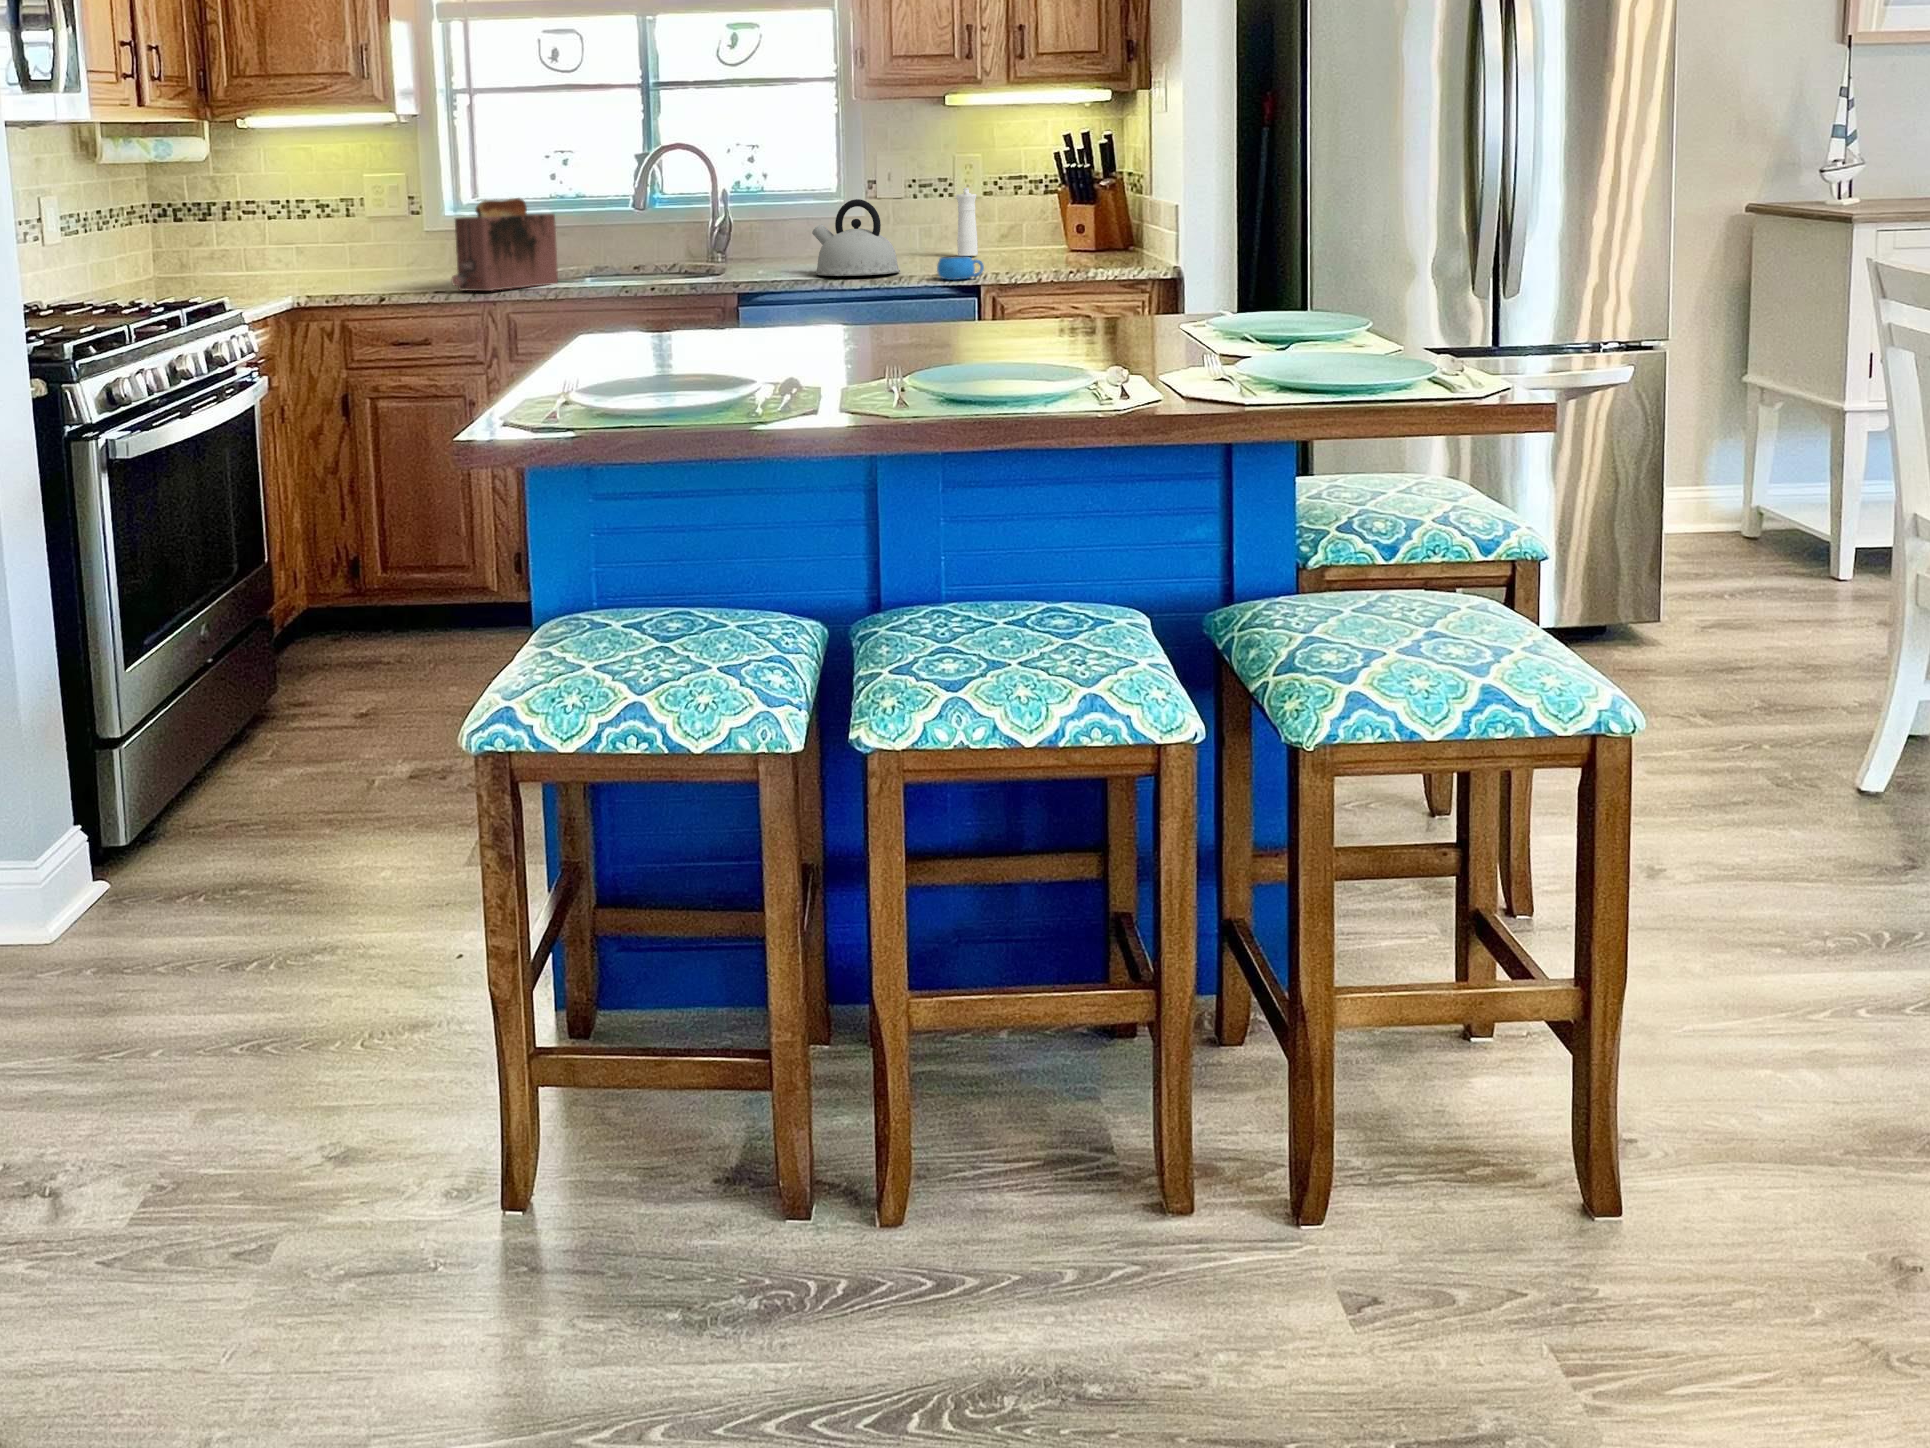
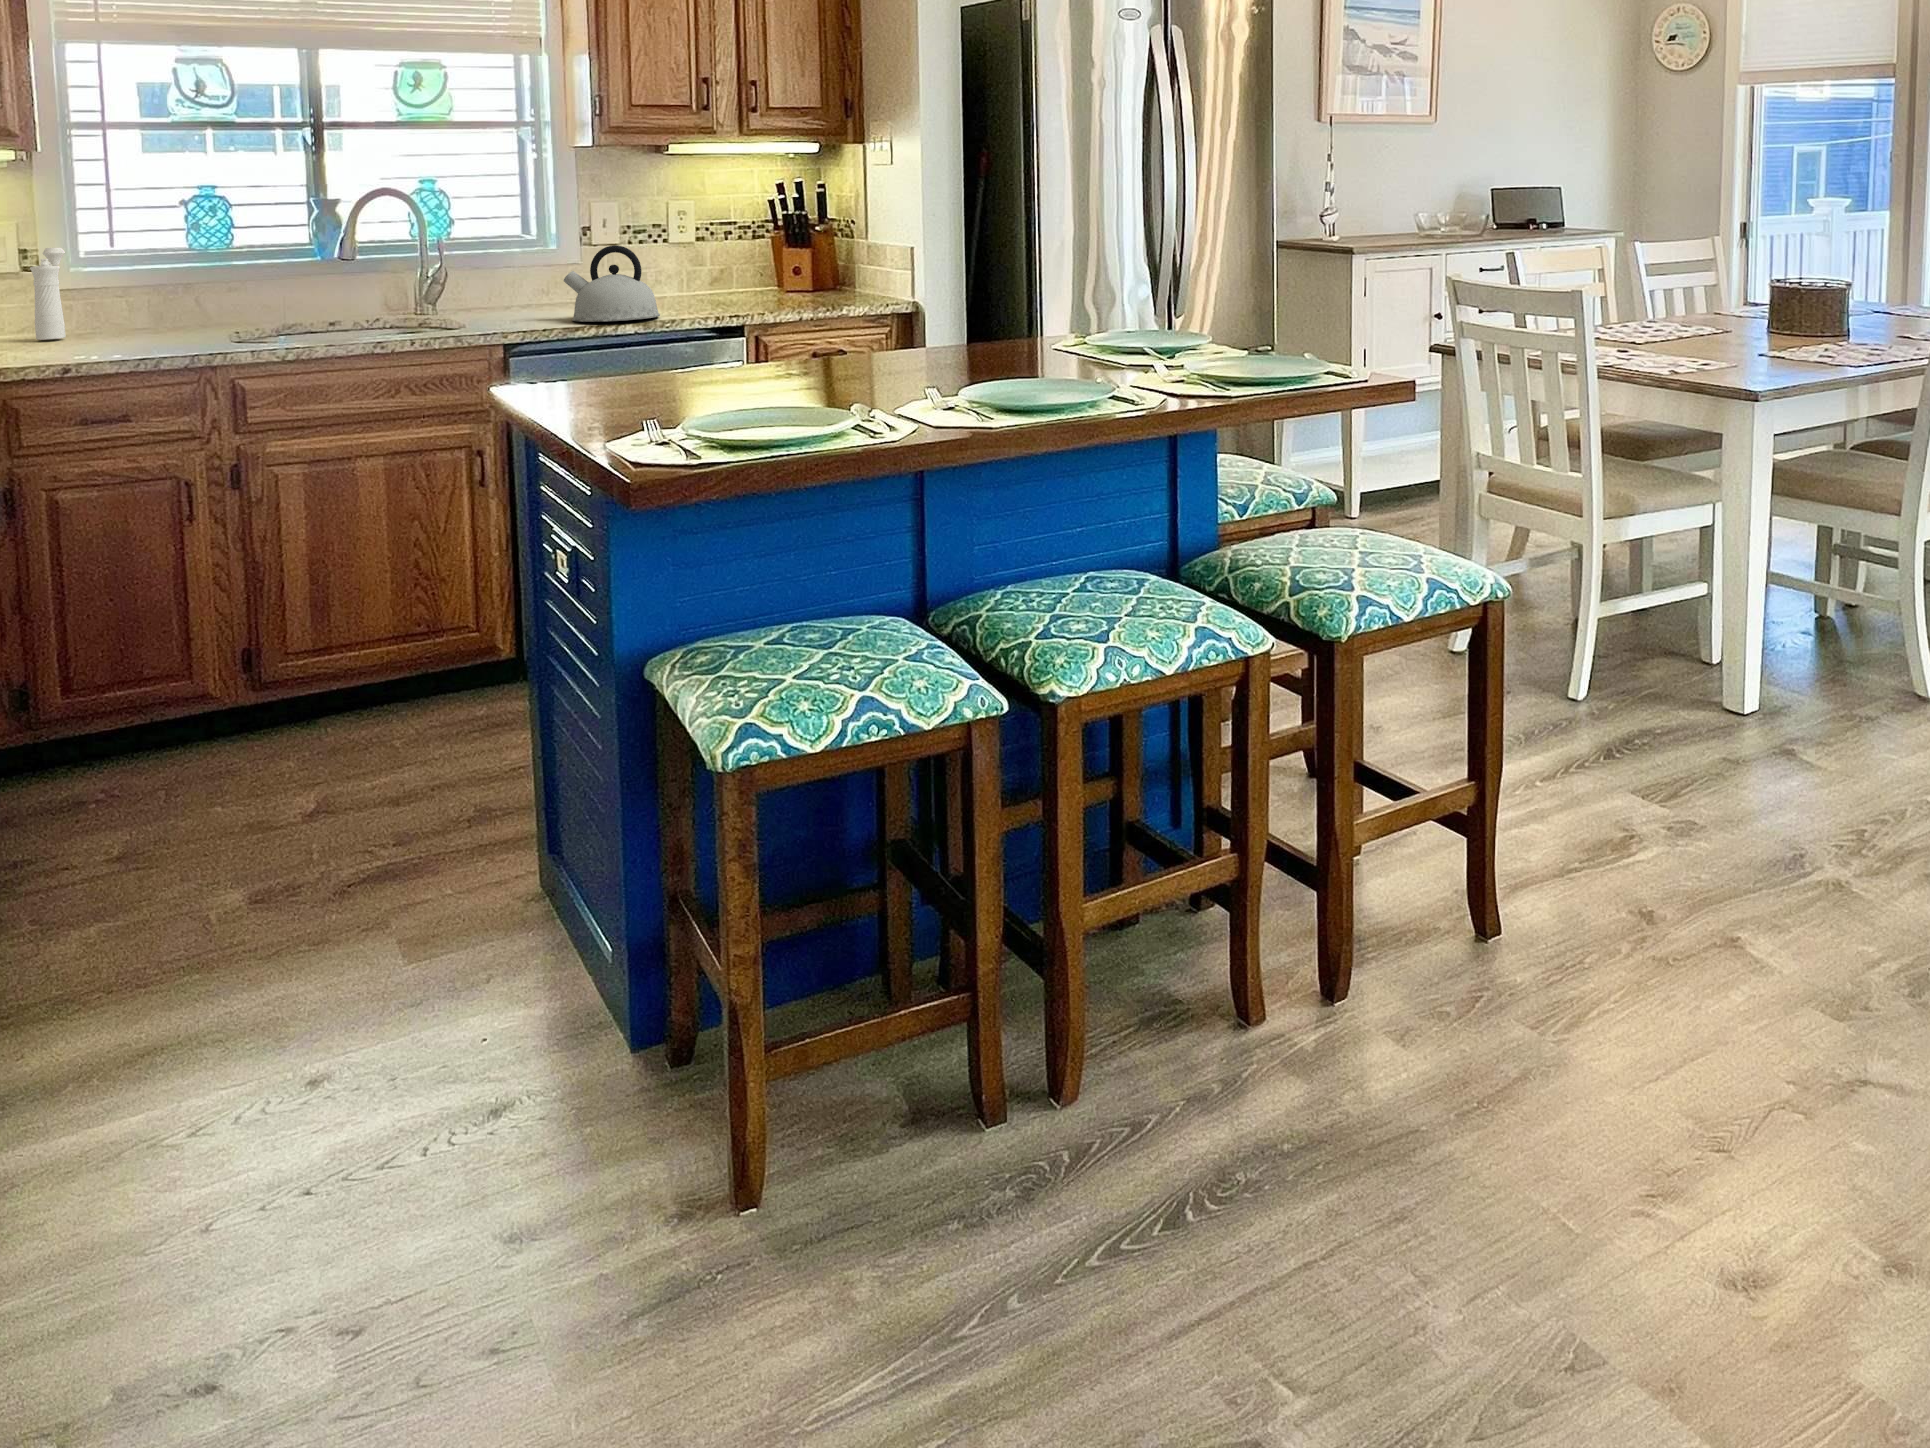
pepper mill: present [956,188,978,256] -> present [30,248,66,340]
toaster: present [451,198,558,291] -> none [155,249,277,356]
mug: present [937,256,984,280] -> none [709,298,754,320]

